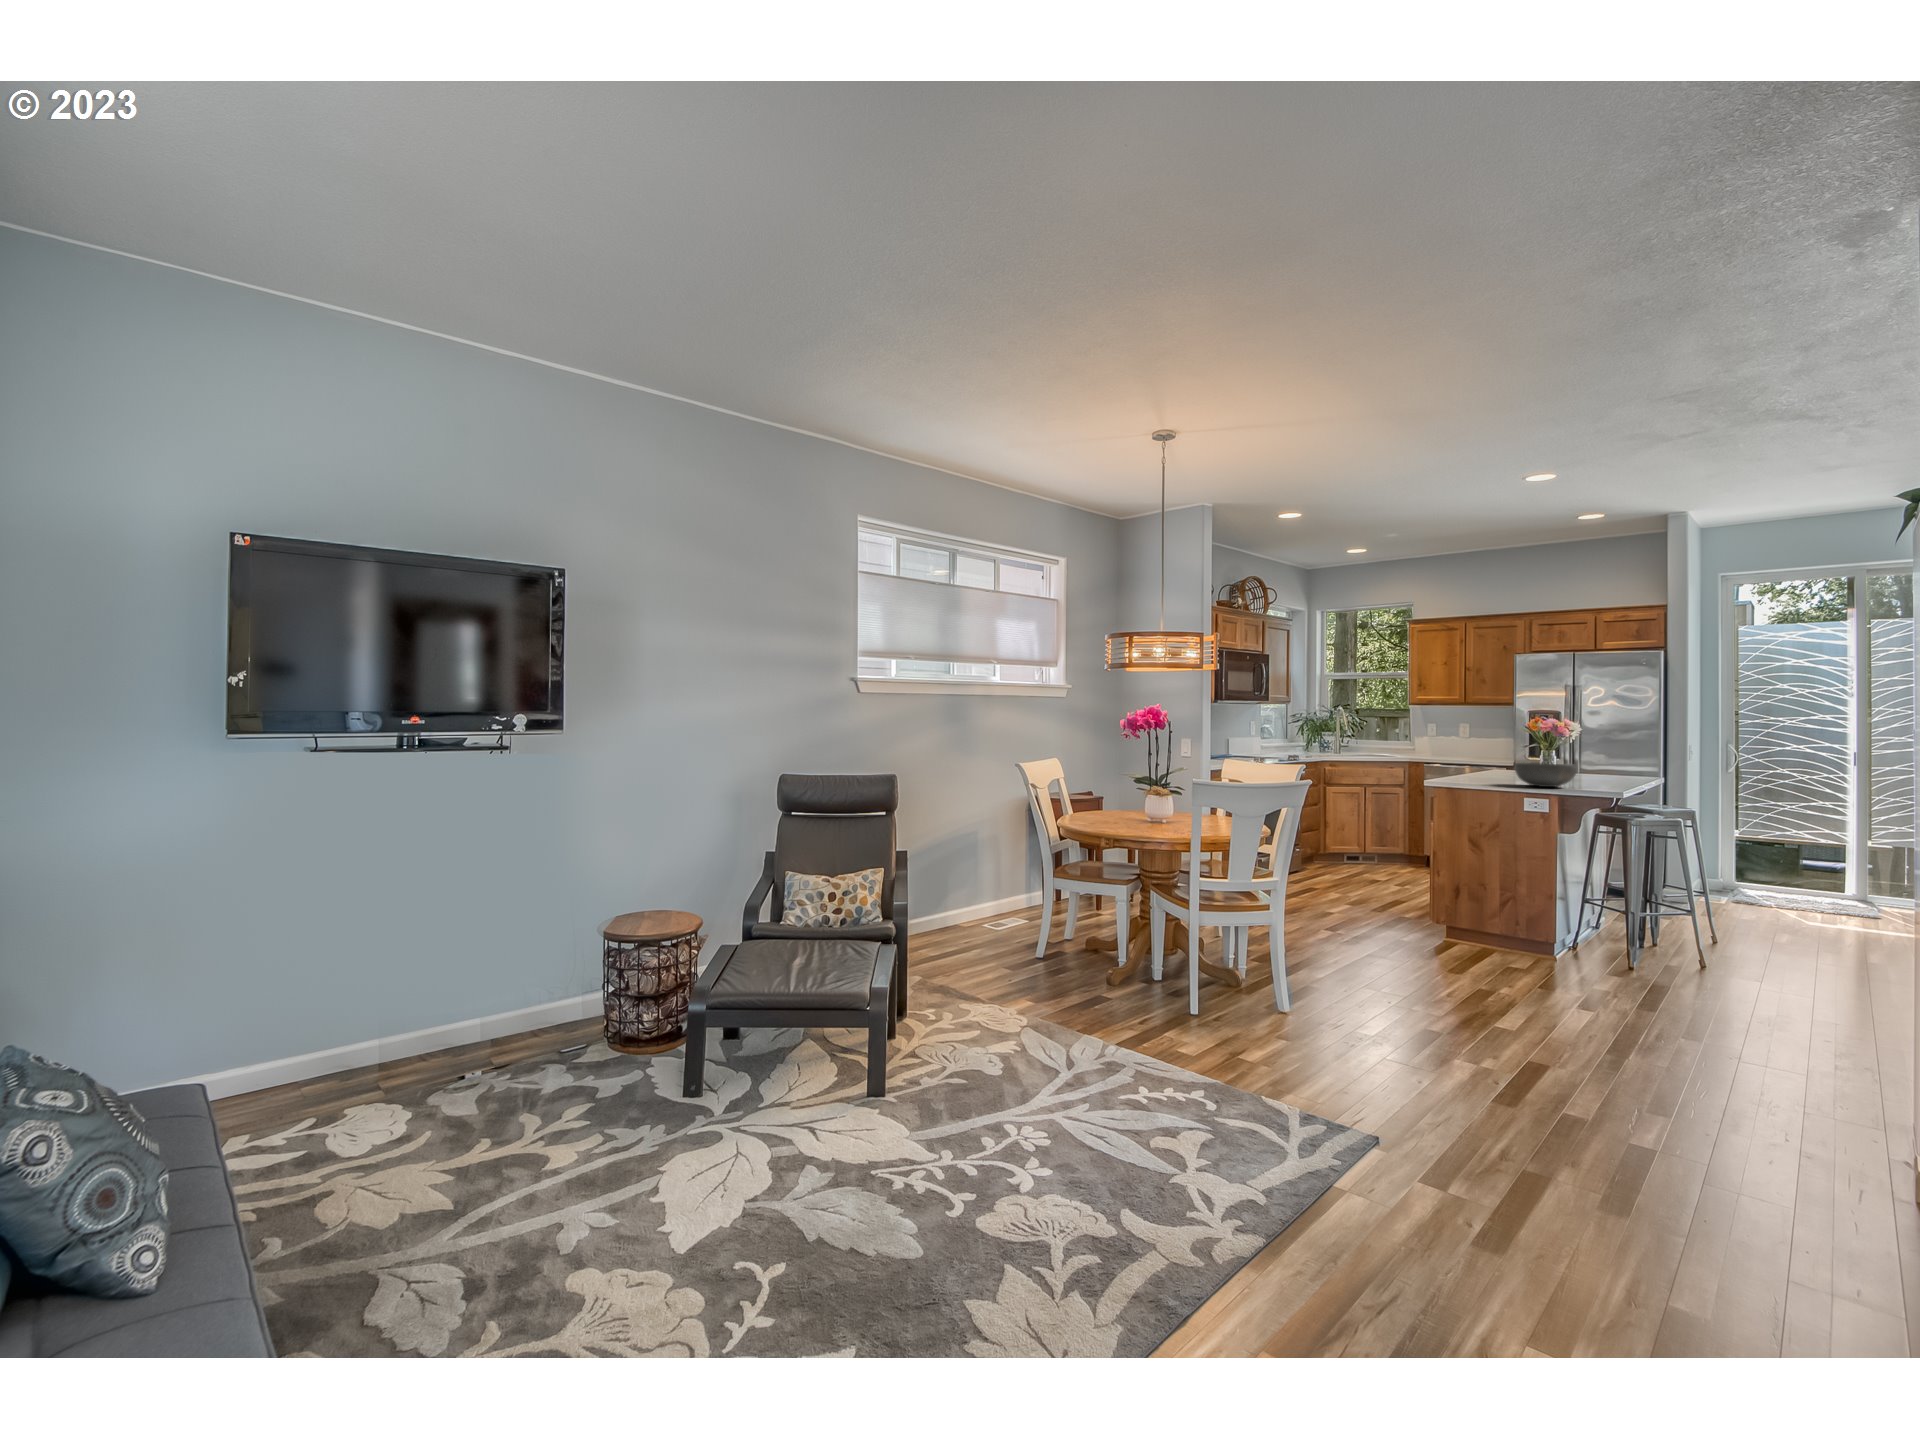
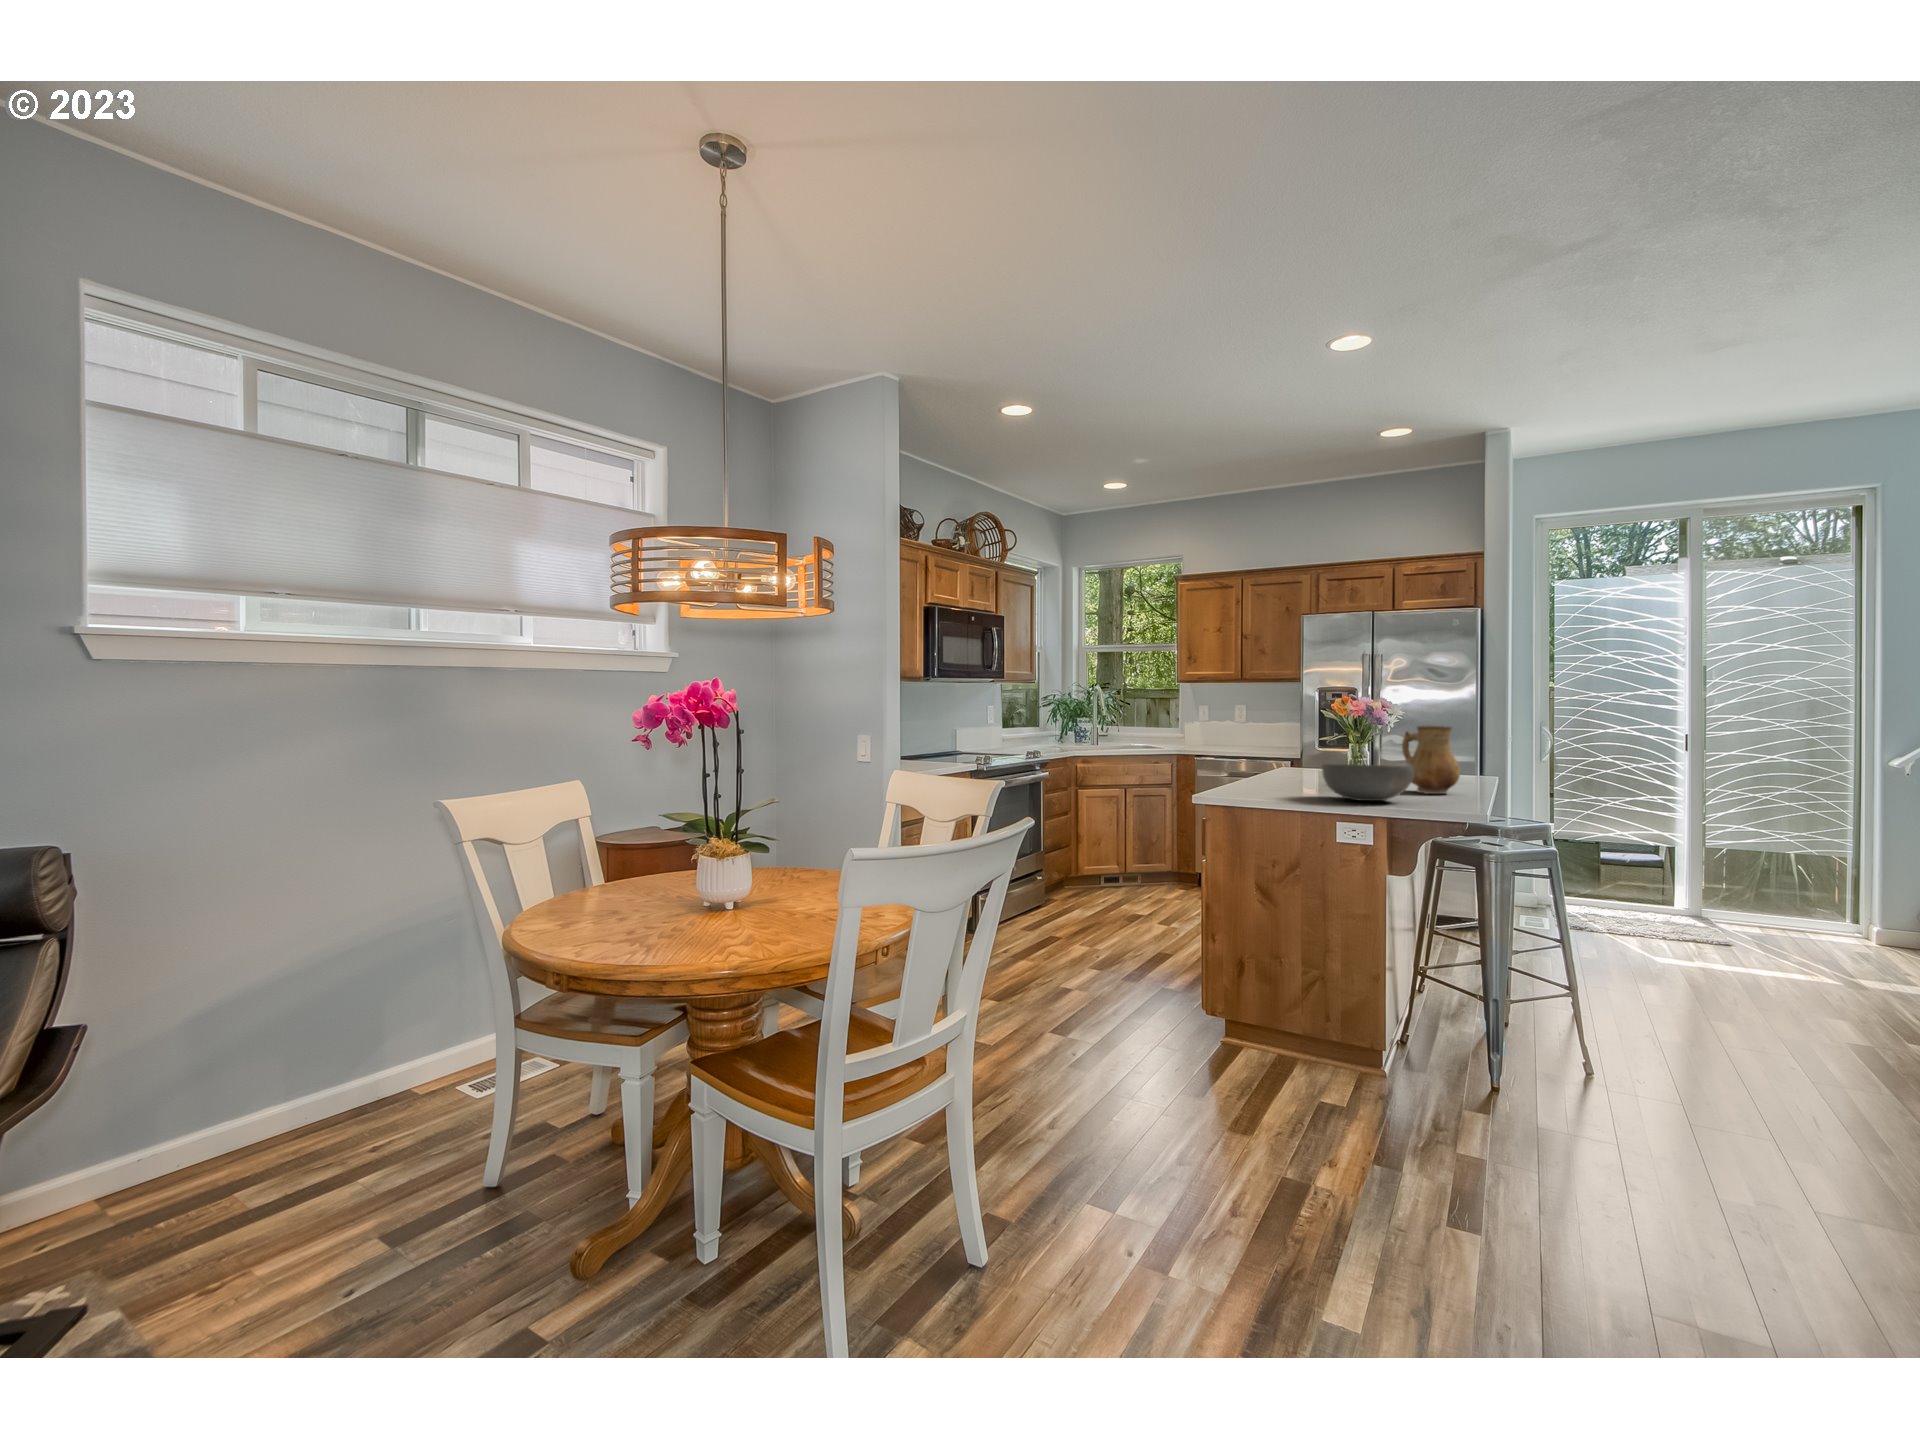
ceramic pitcher: none [1576,740,1617,786] -> present [1402,725,1460,794]

